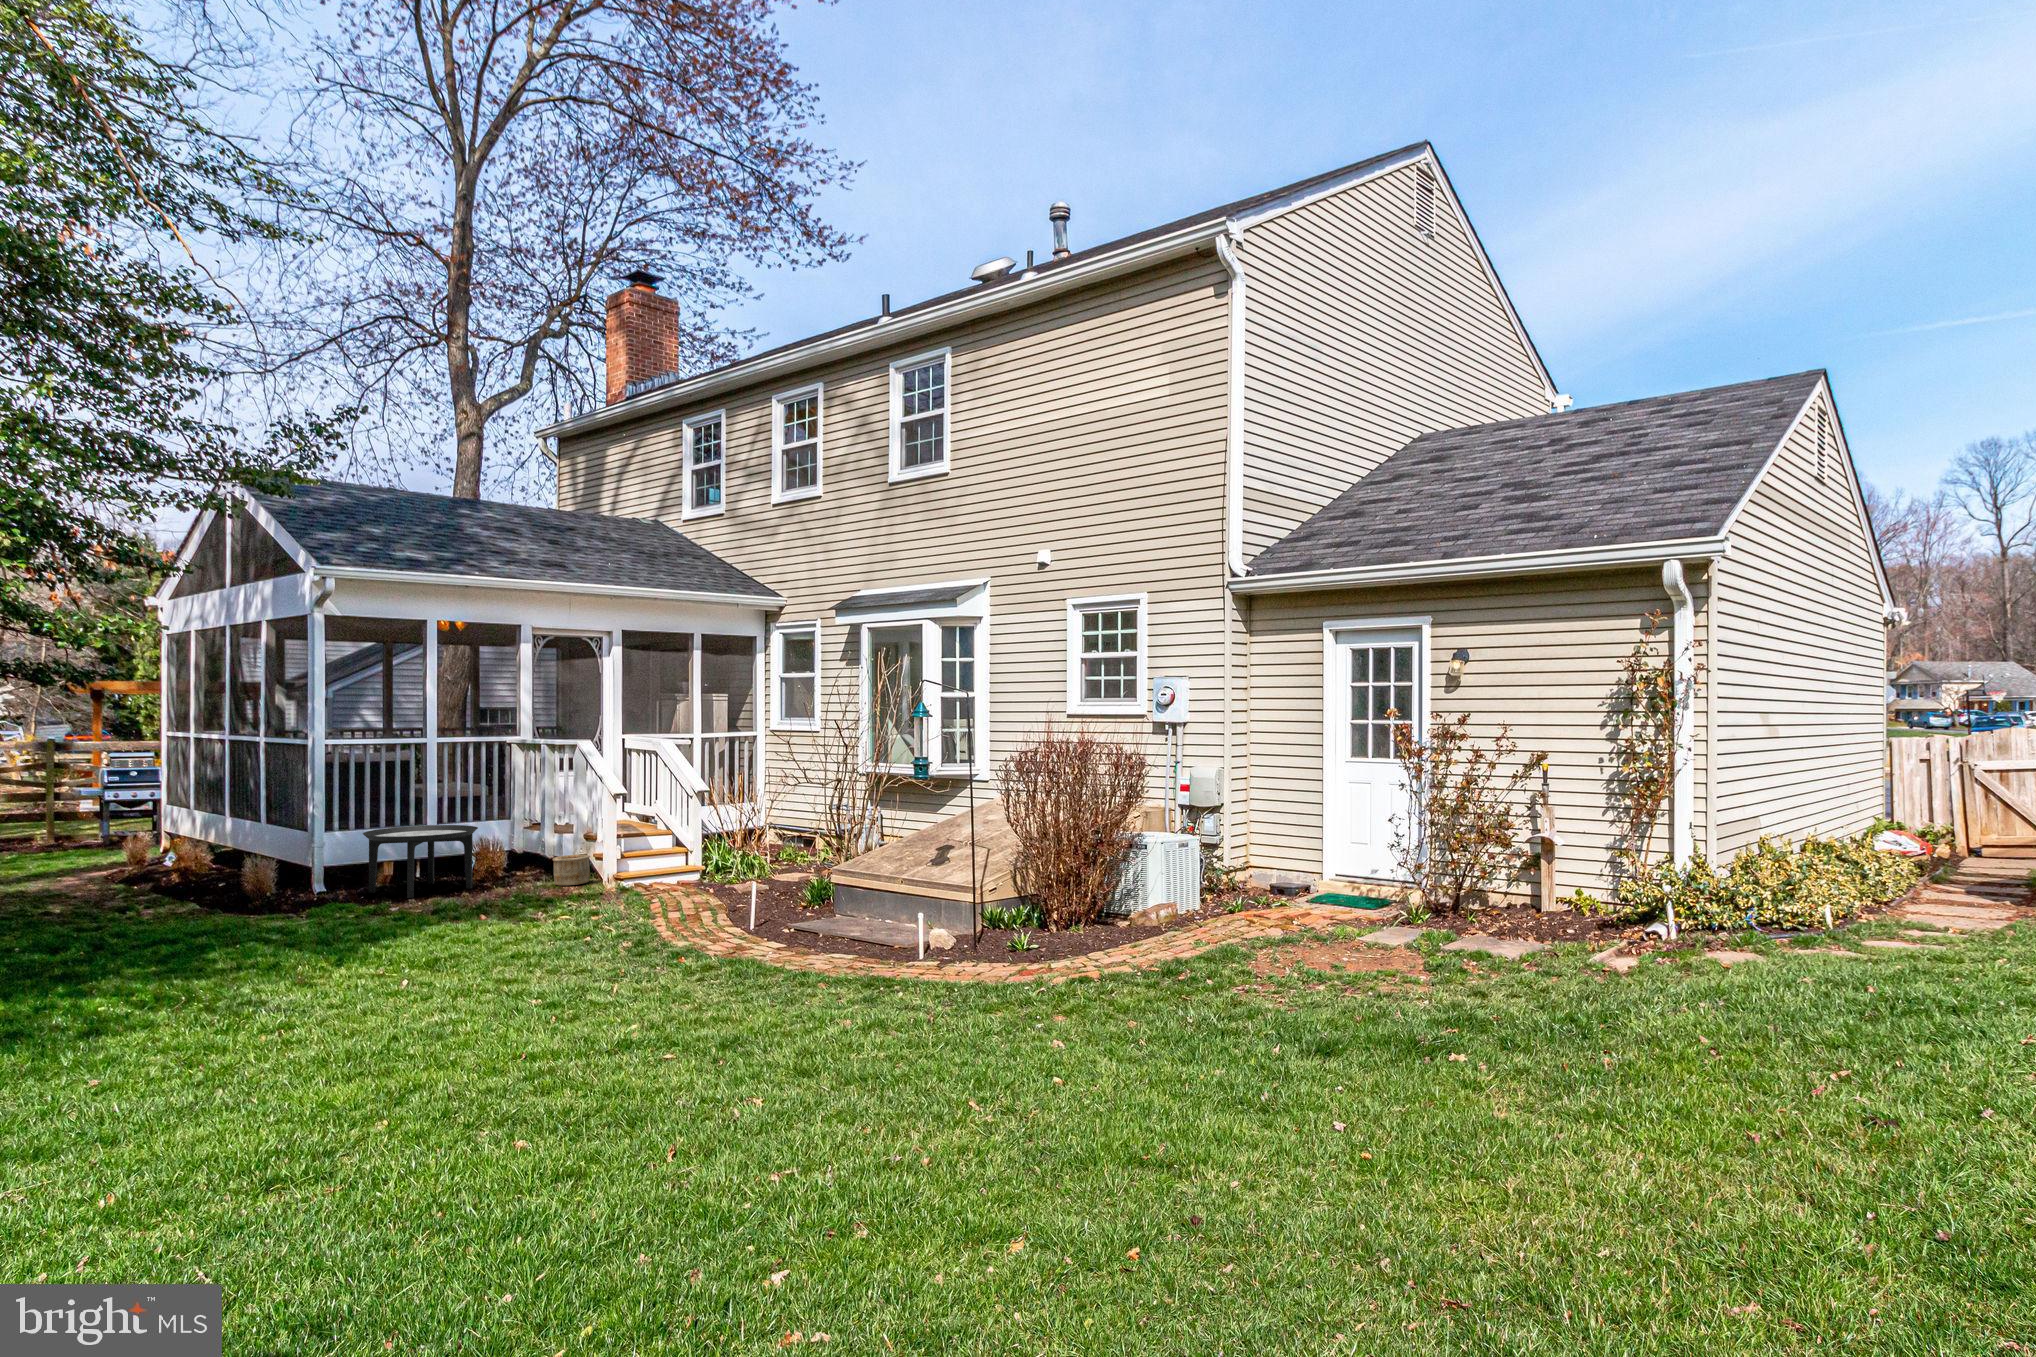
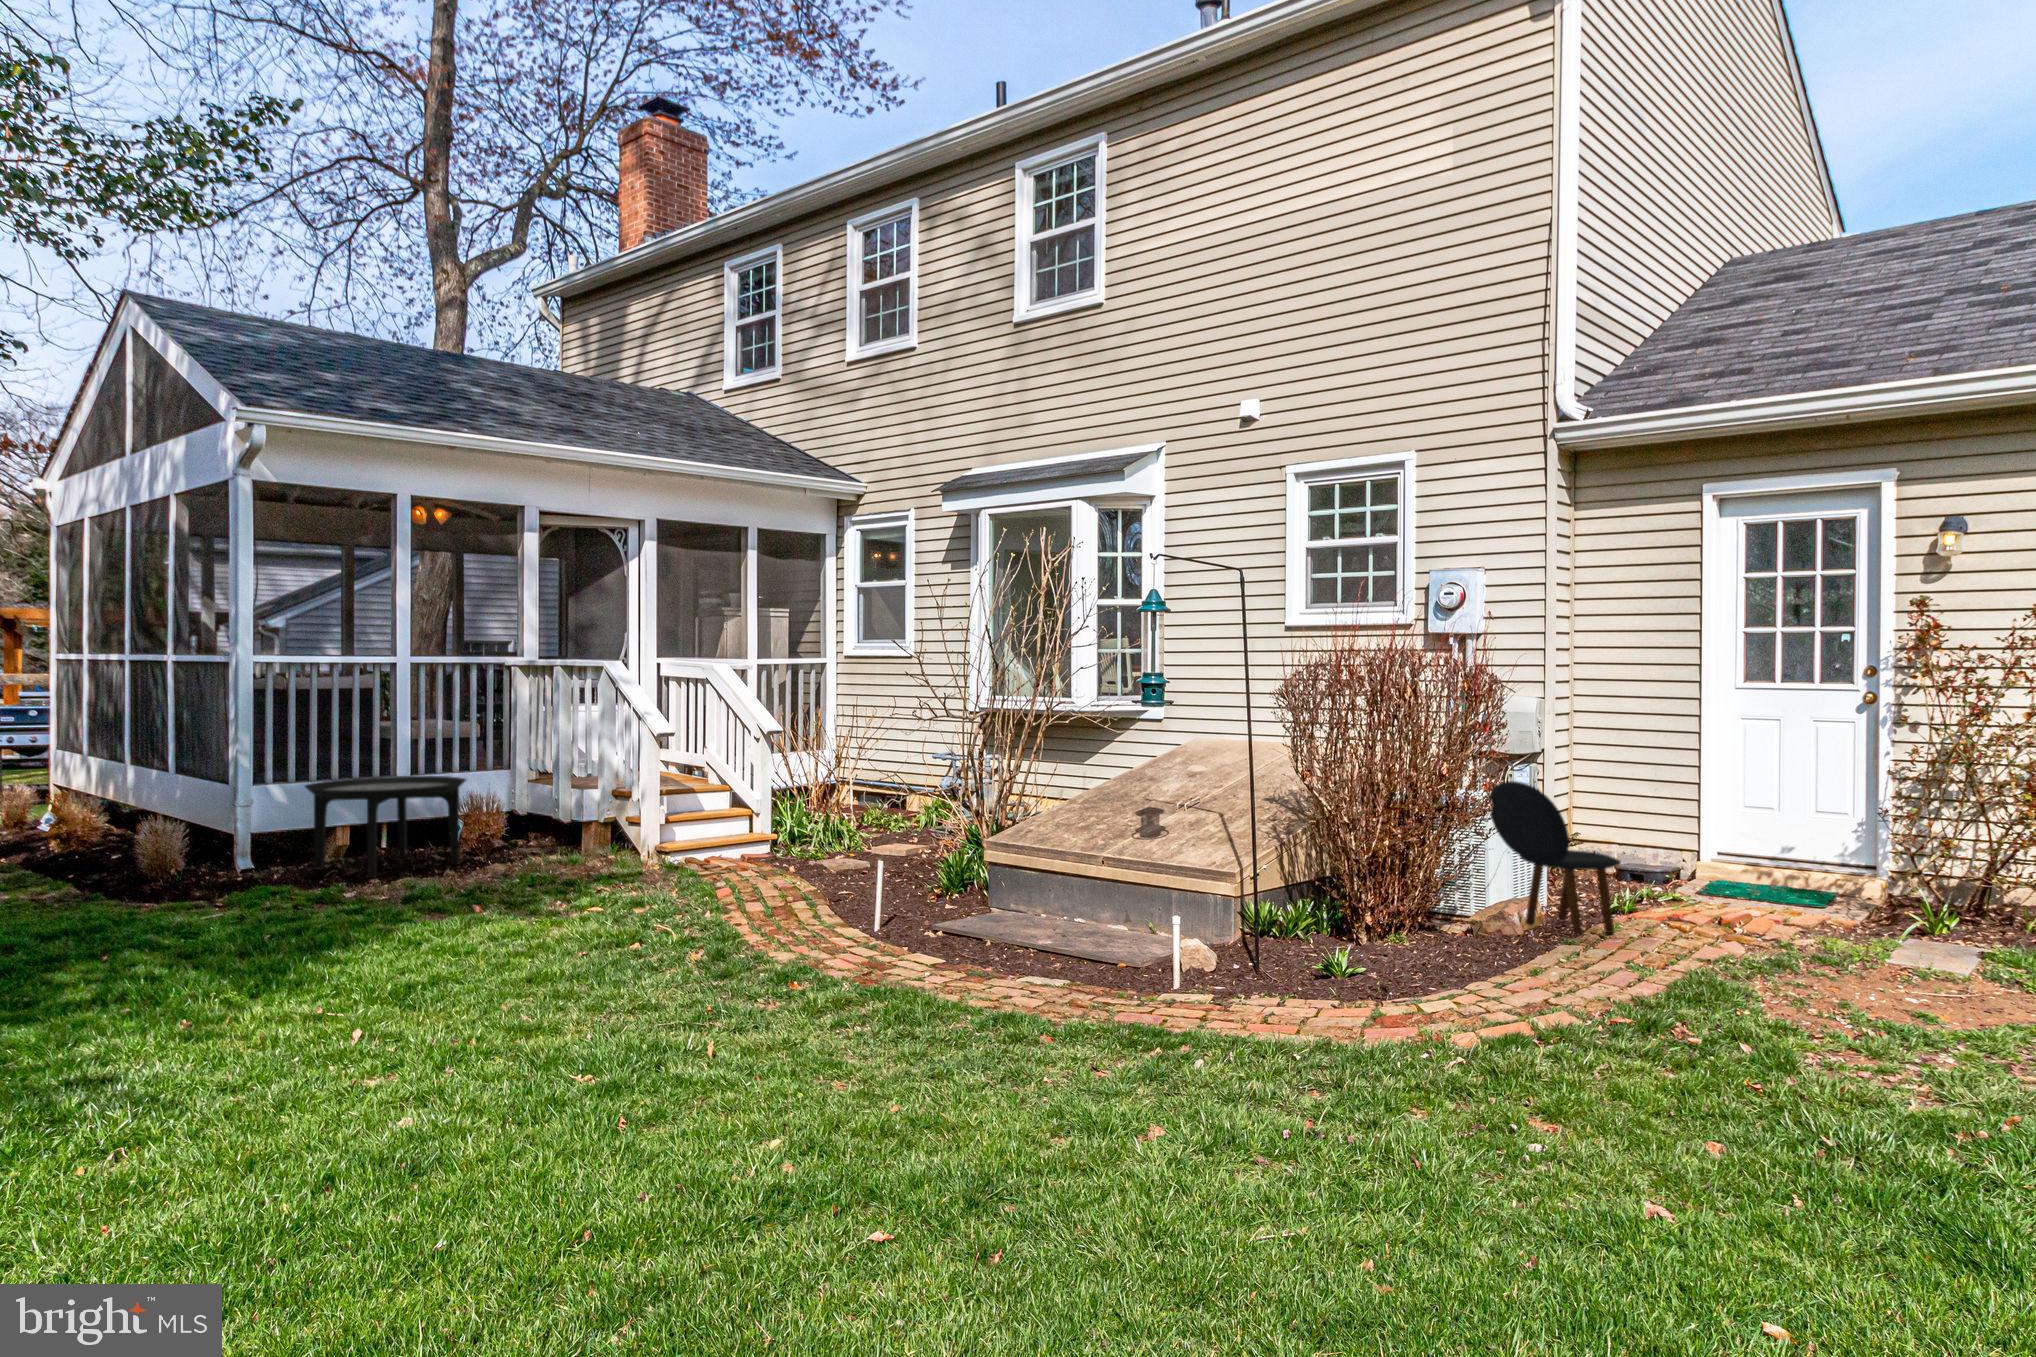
chair: none [1148,828,1231,928] -> present [1490,781,1621,935]
wooden bucket: present [552,855,590,885] -> none [571,818,623,861]

